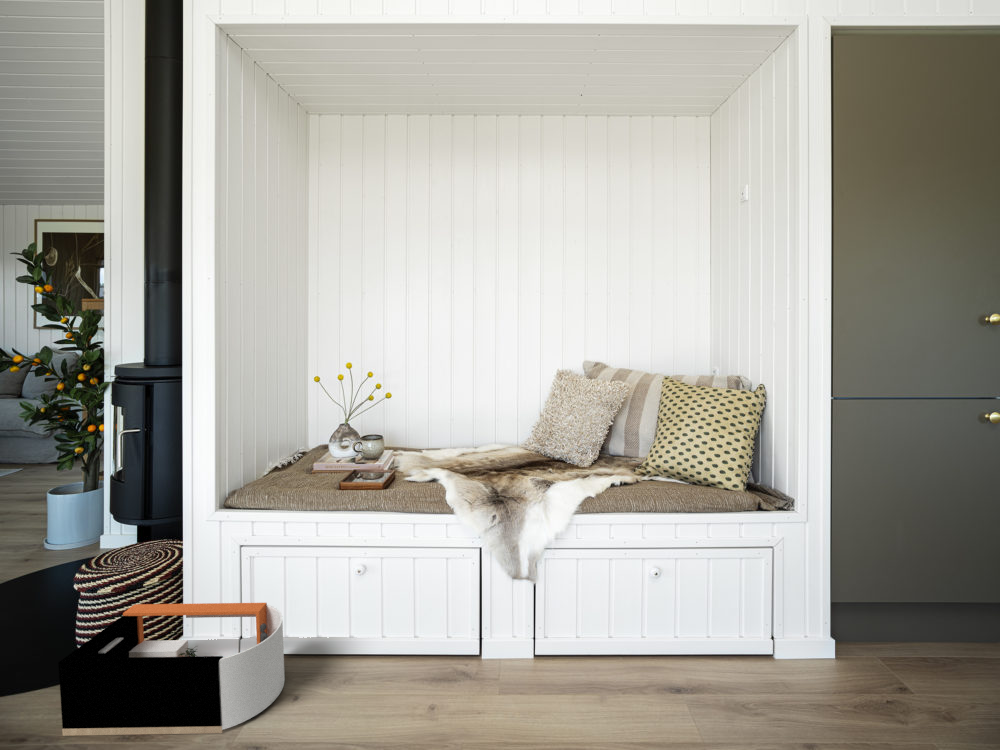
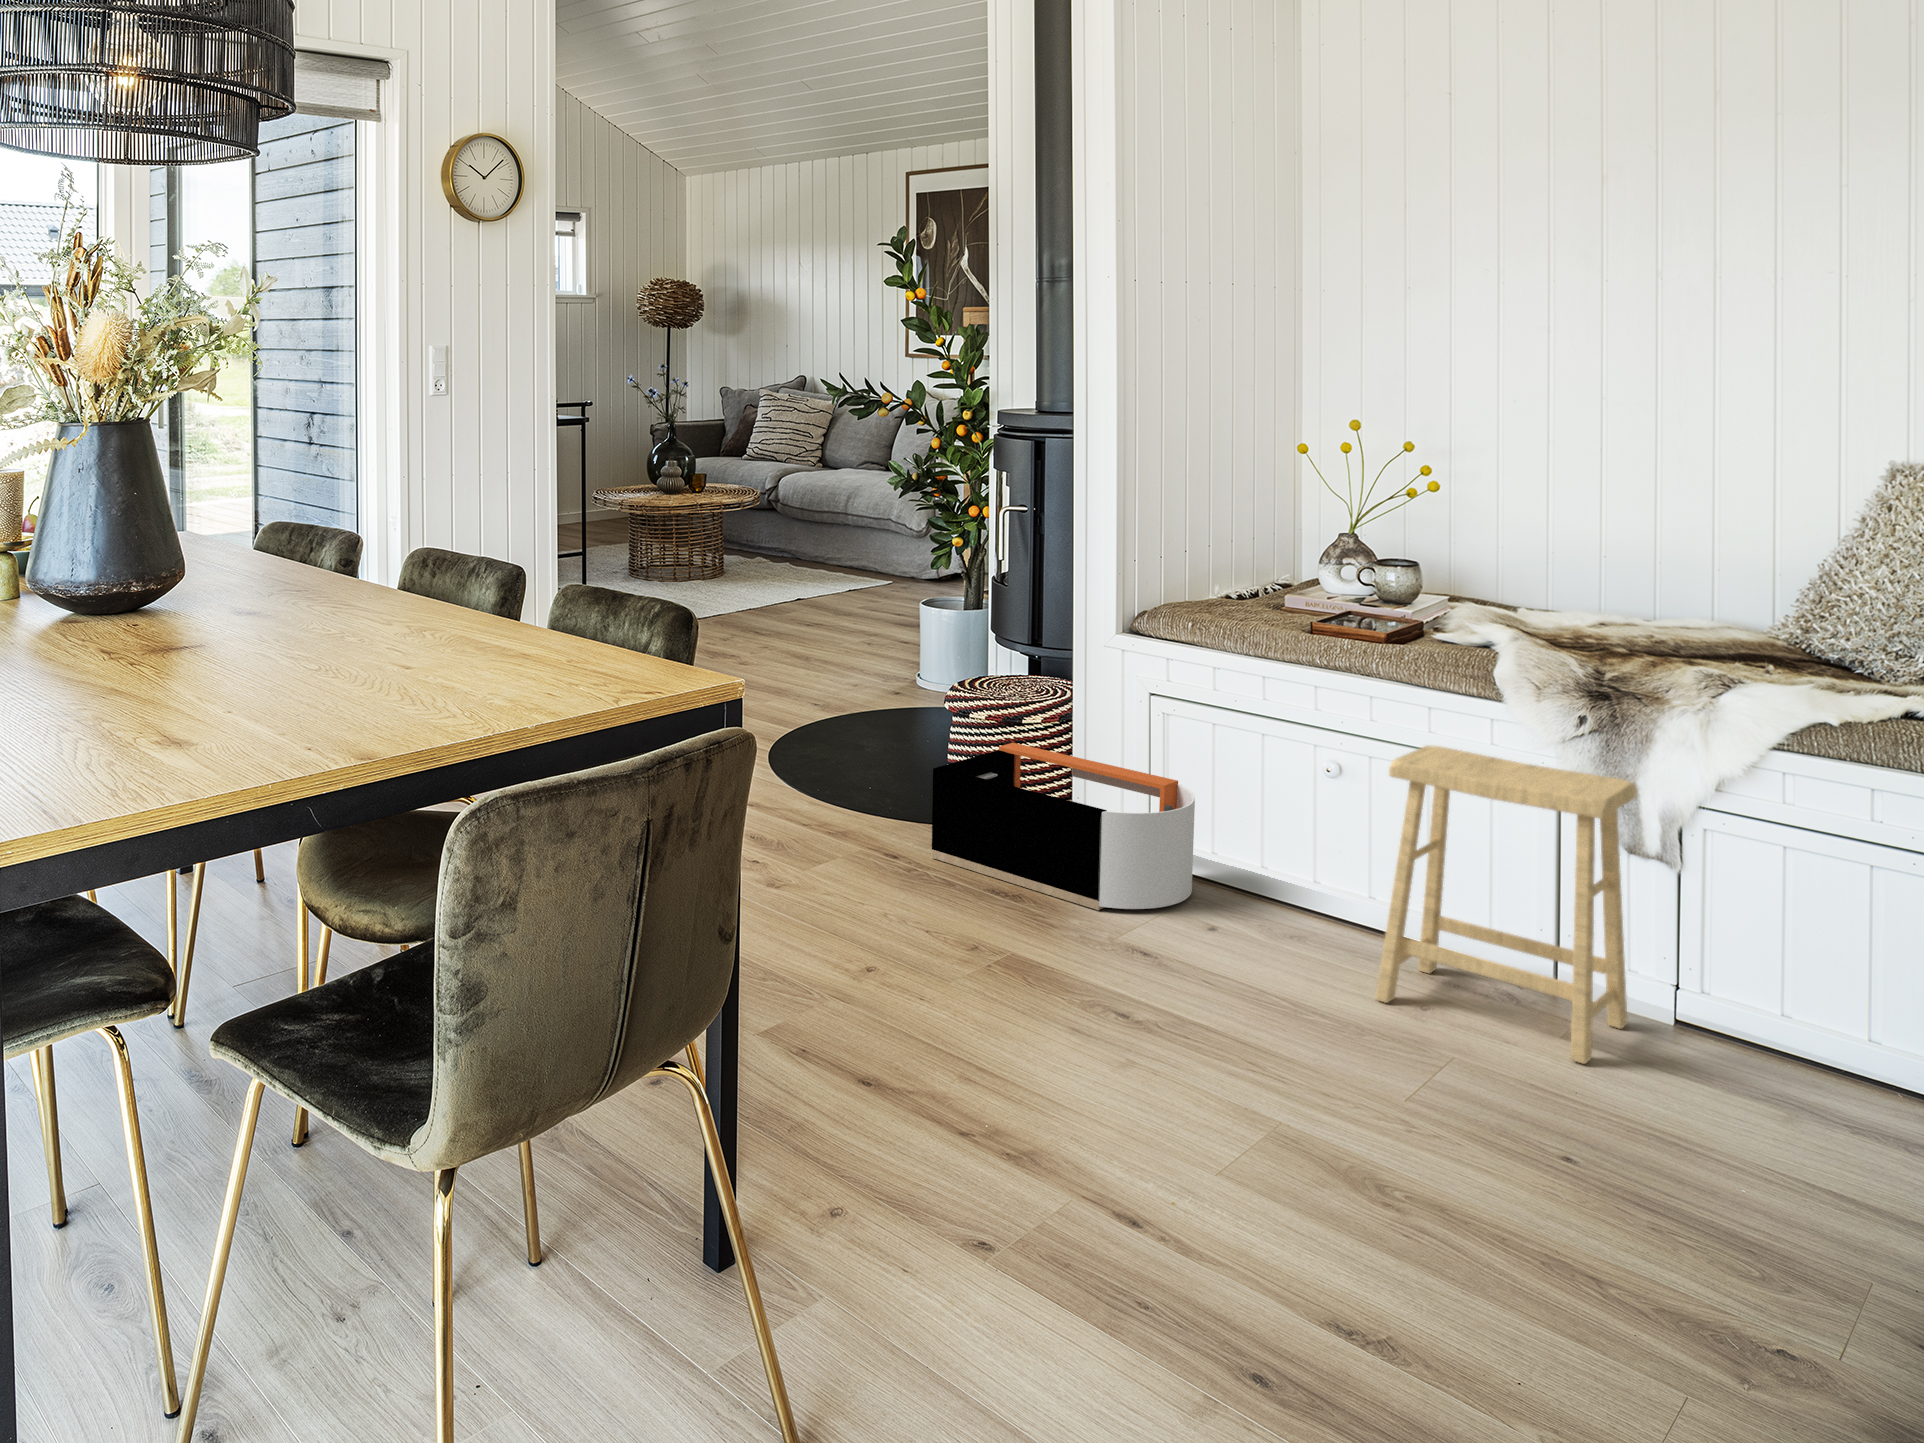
footstool: none [424,550,547,732] -> present [1376,746,1637,1064]

